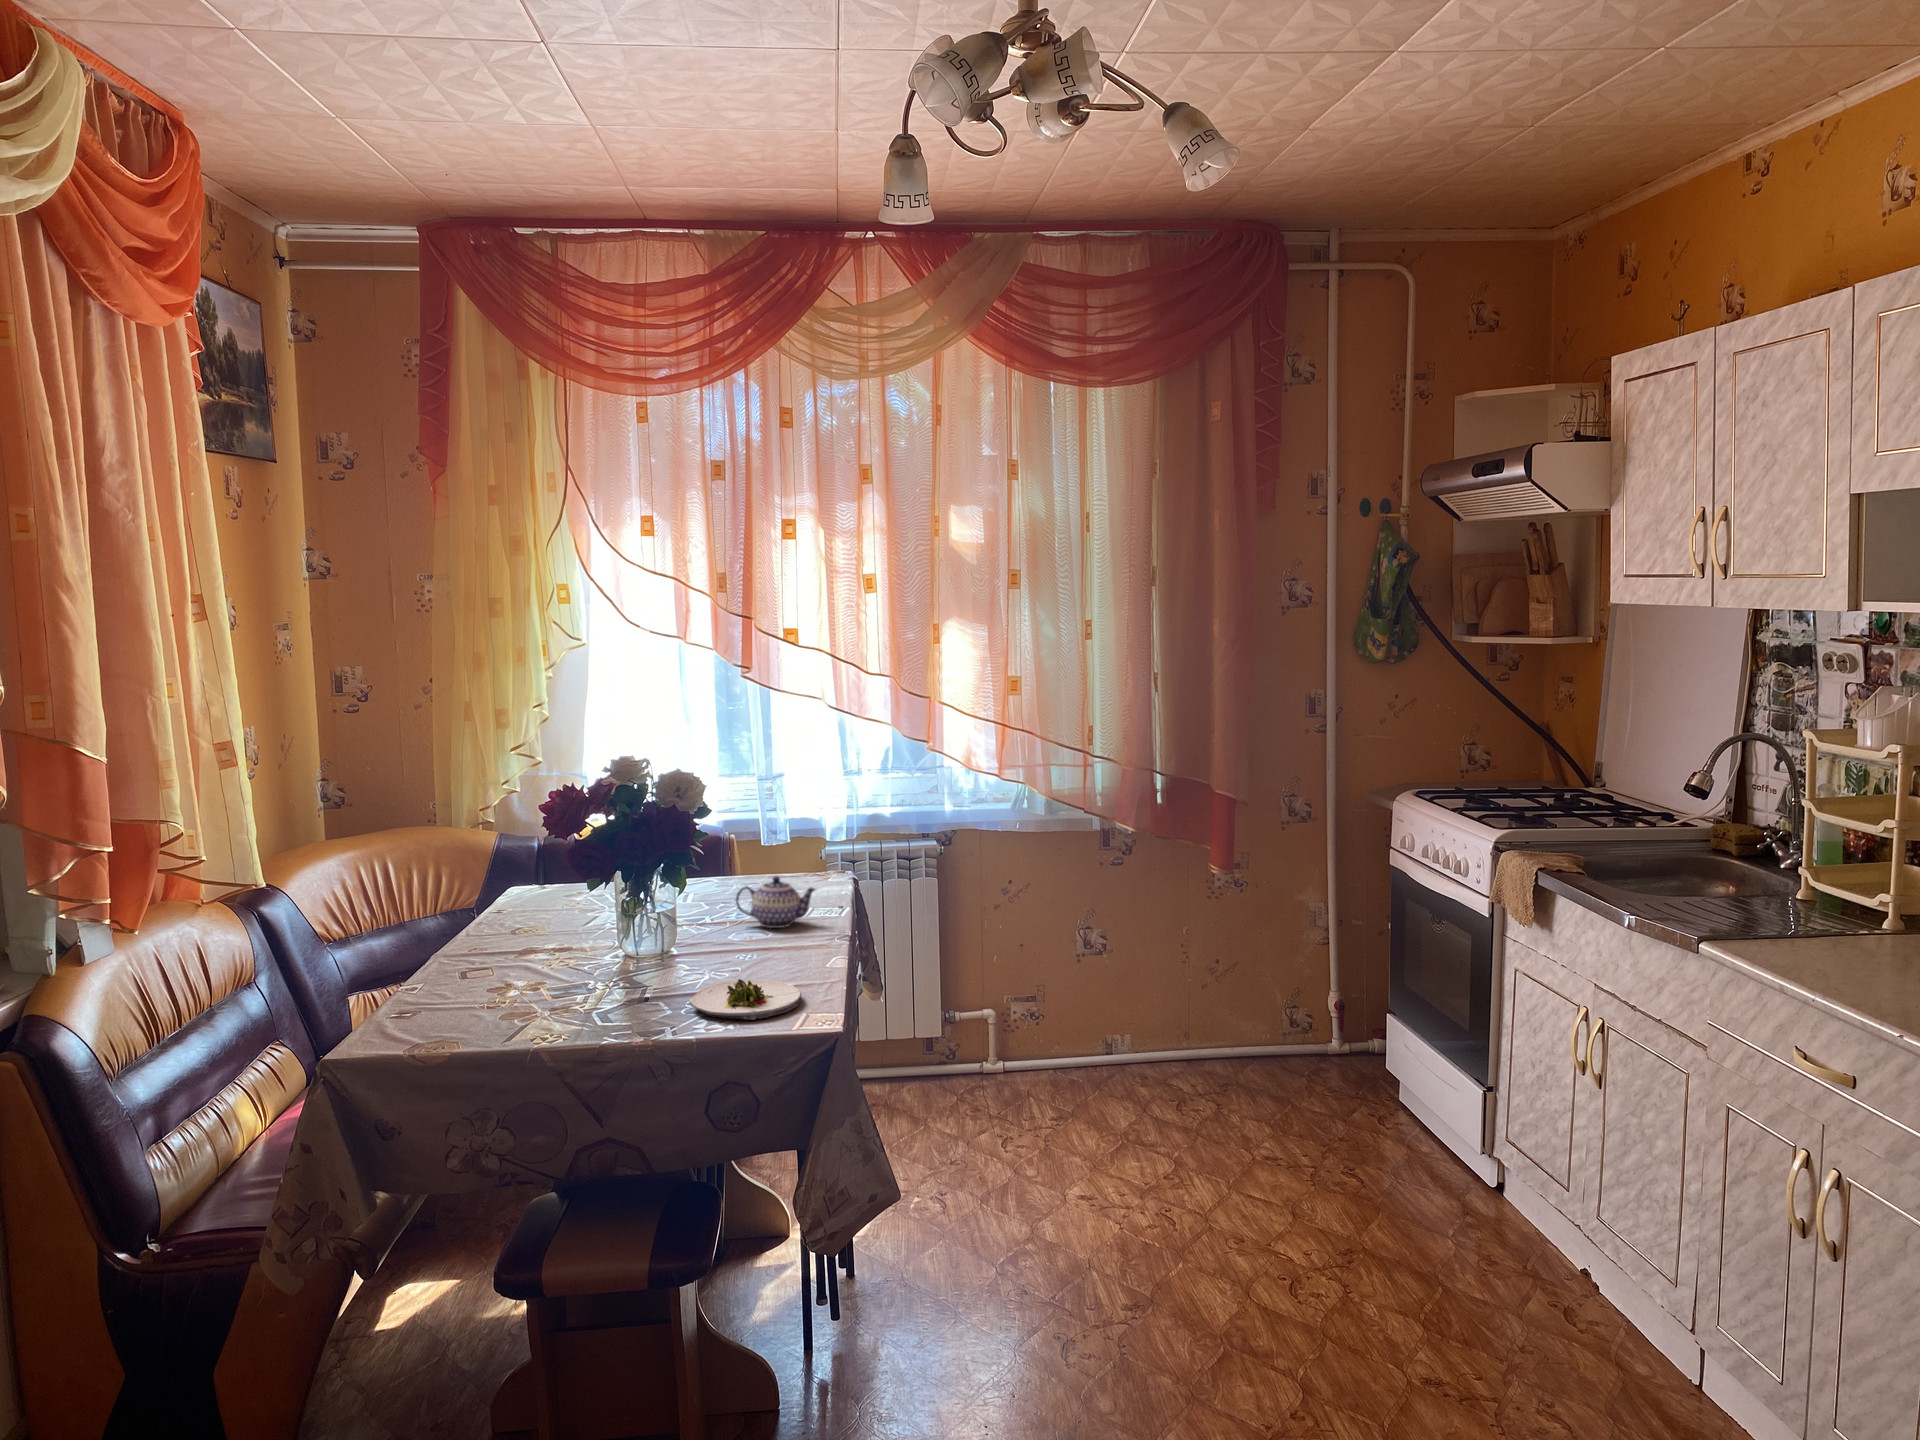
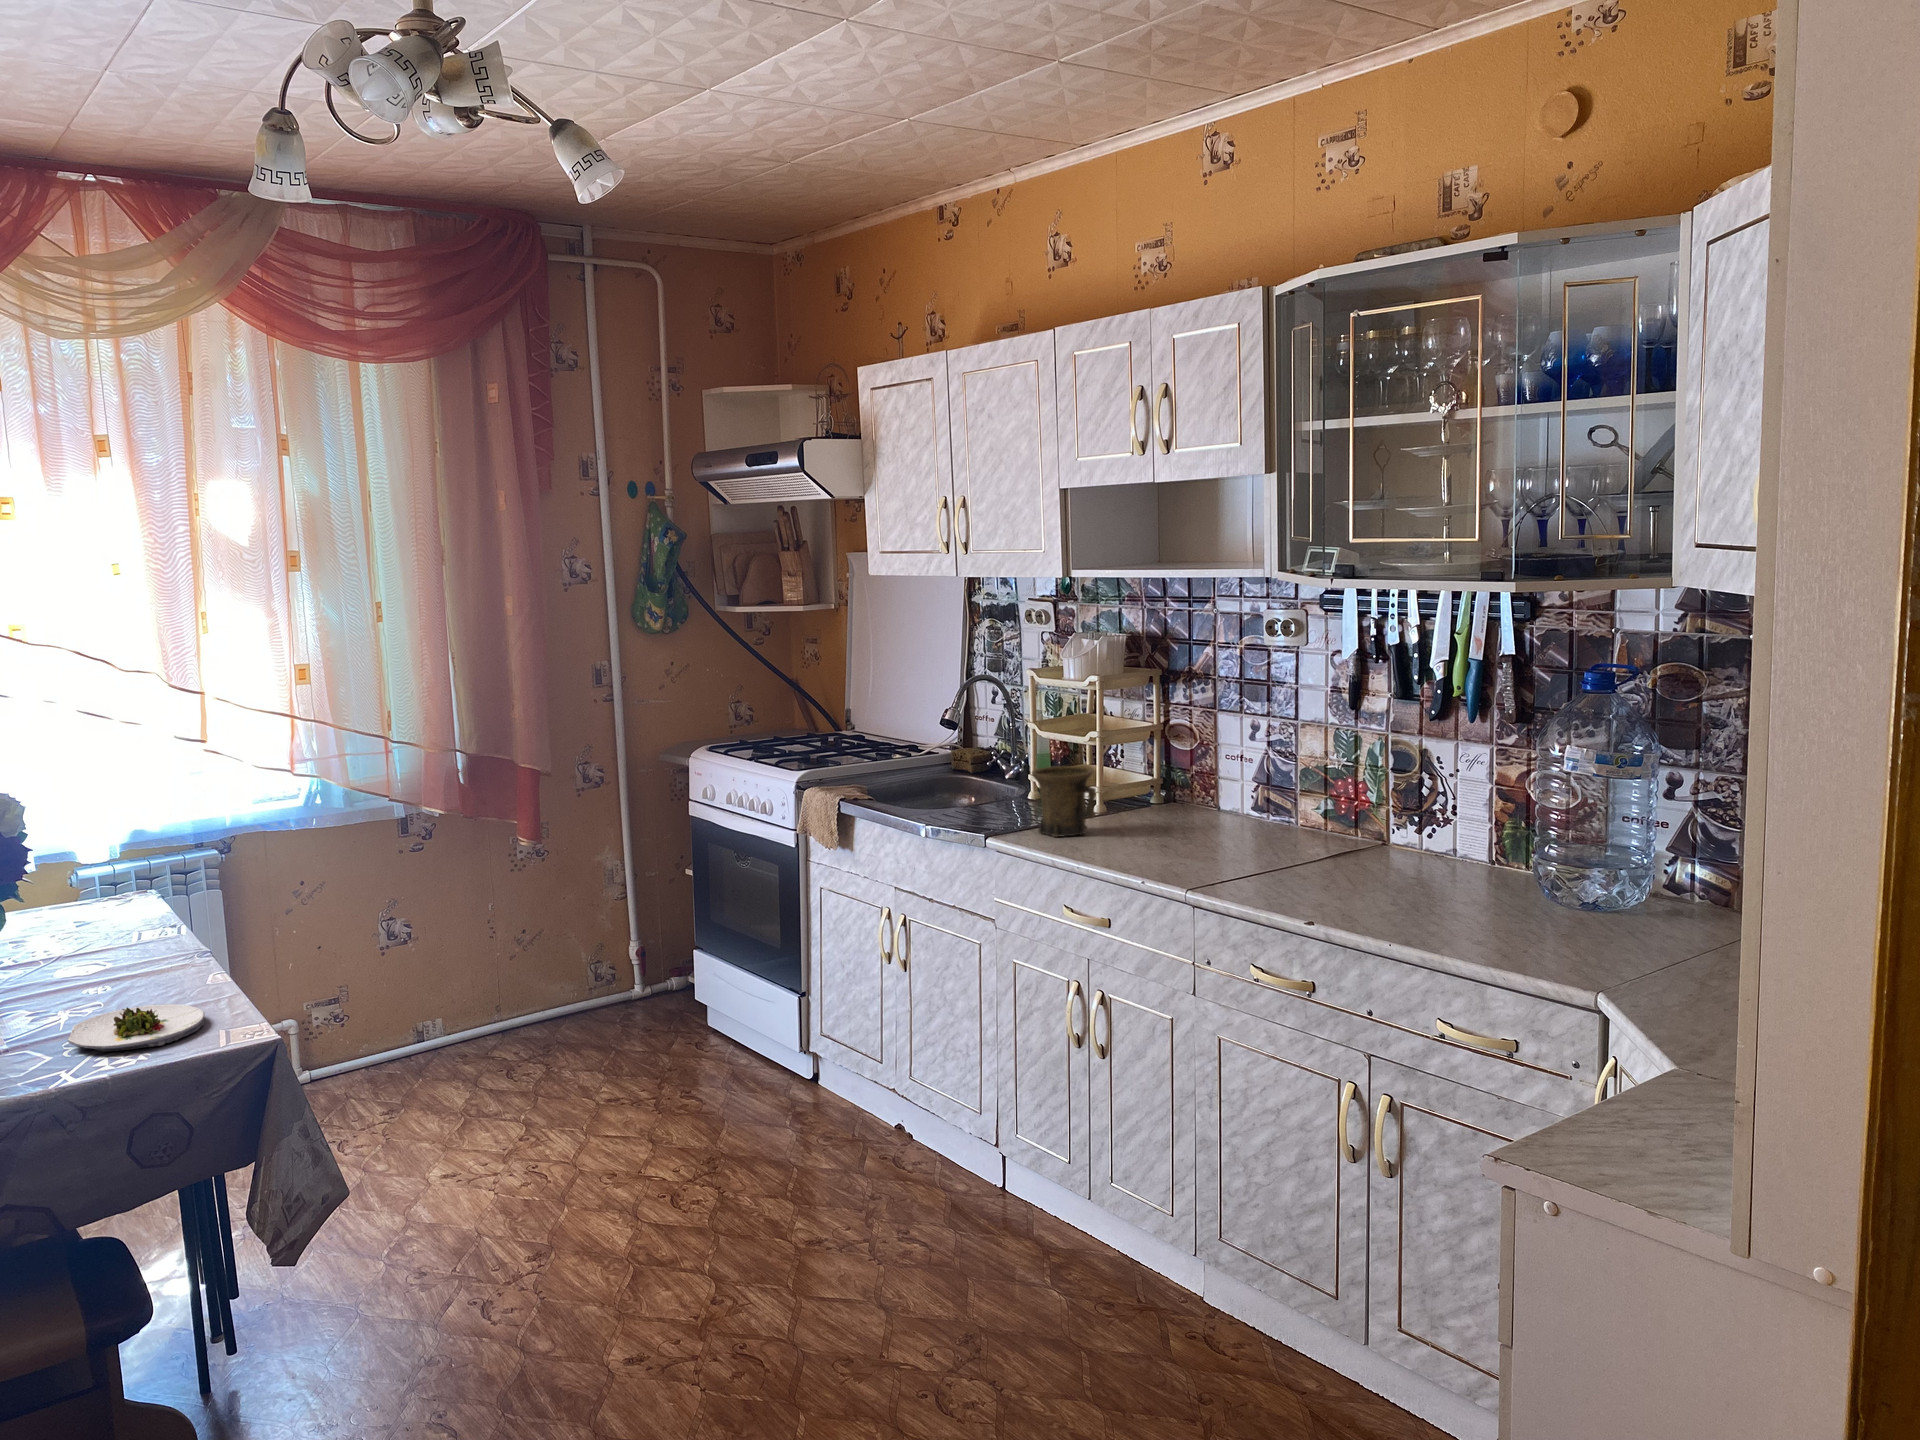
mug: none [1775,860,1871,957] -> present [1032,766,1096,837]
teapot: present [736,876,815,928] -> none [49,899,154,957]

